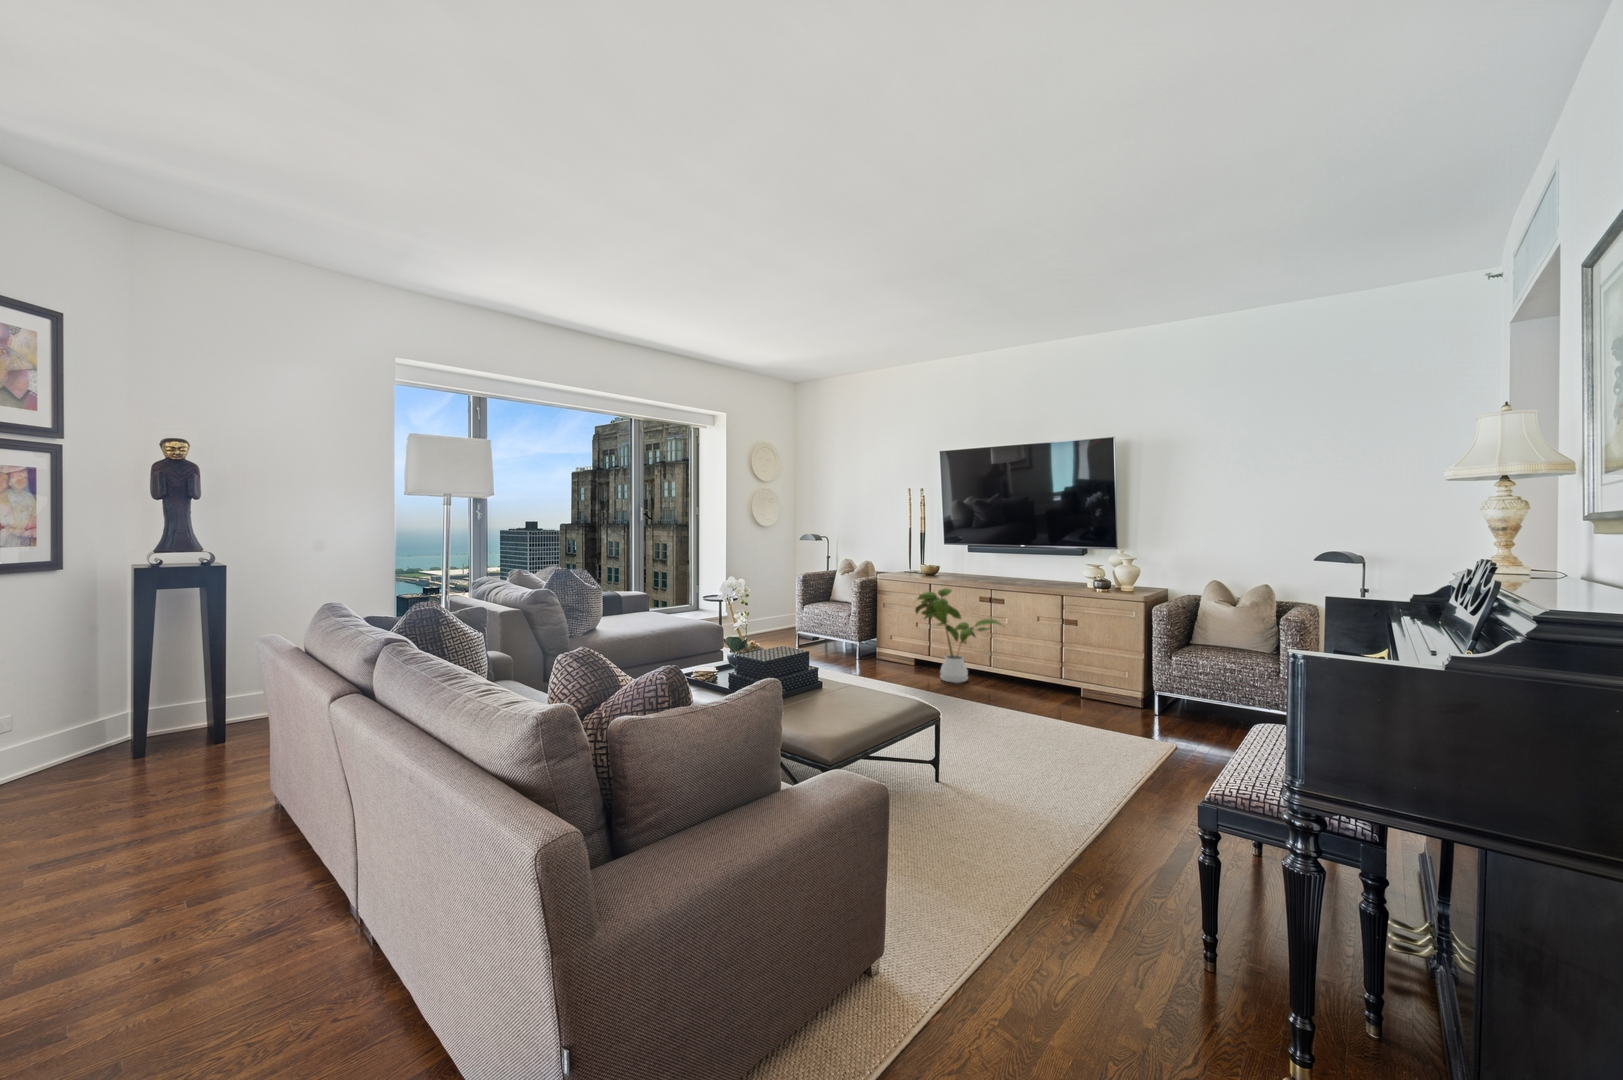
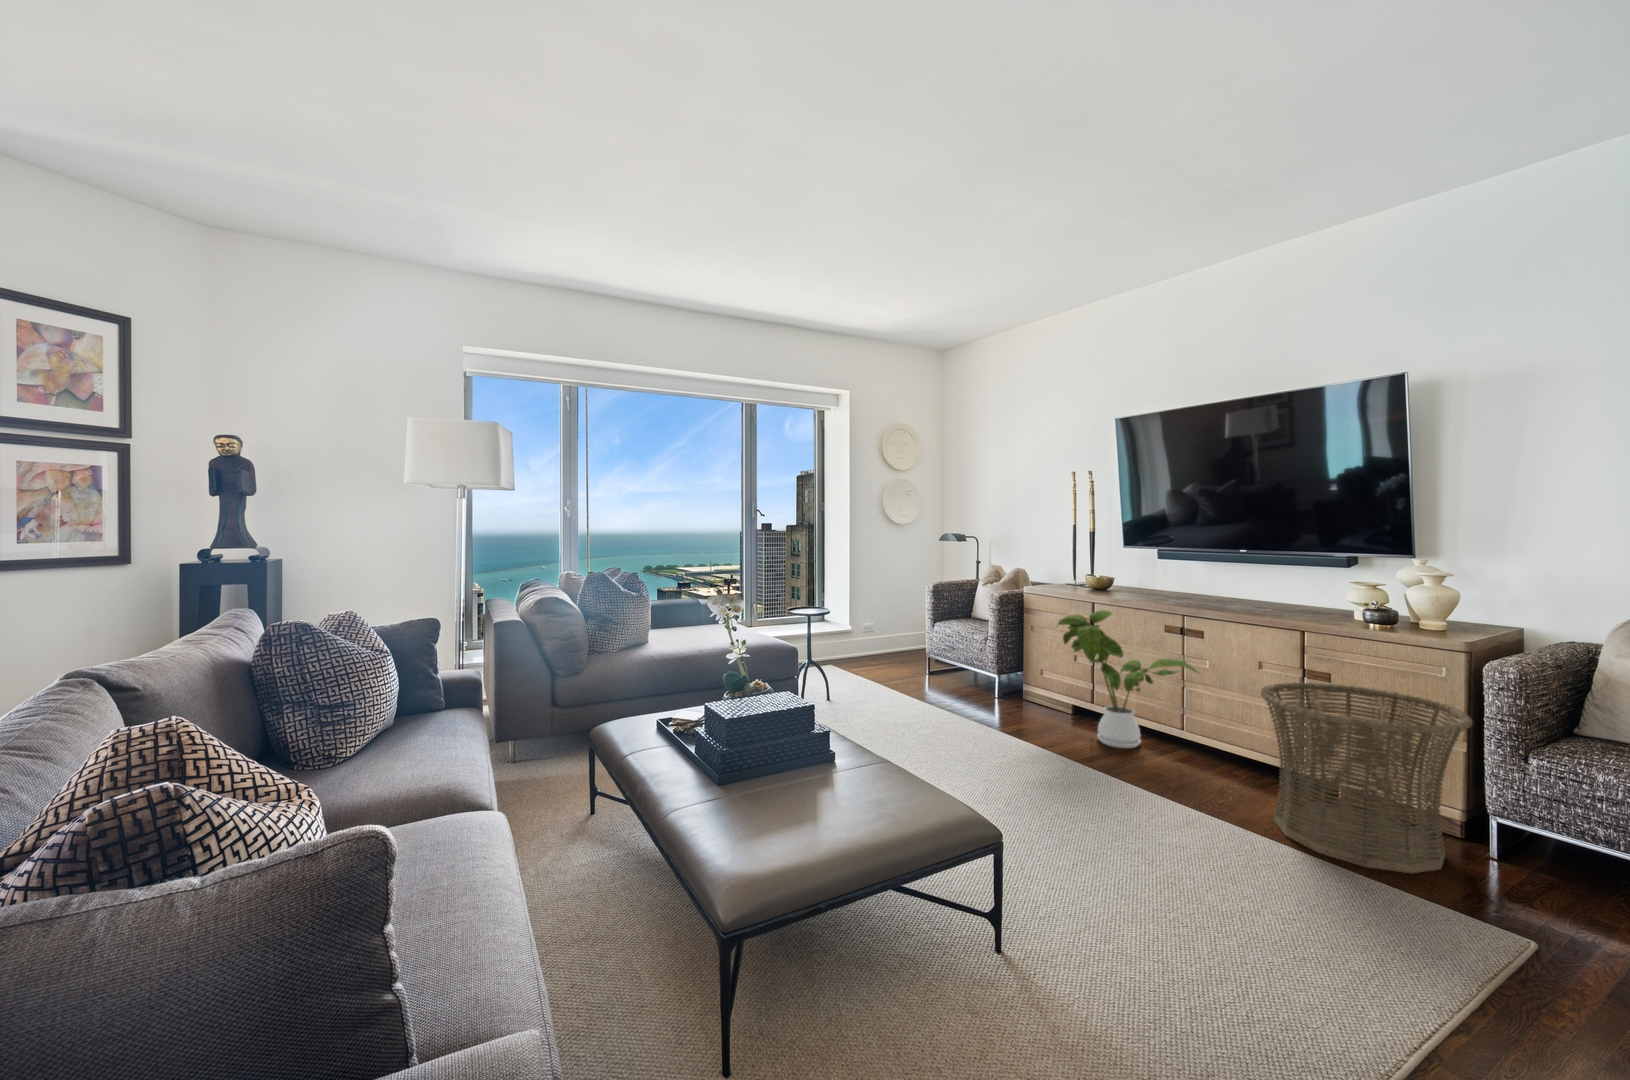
basket: none [1047,626,1149,724] -> present [1261,683,1473,873]

